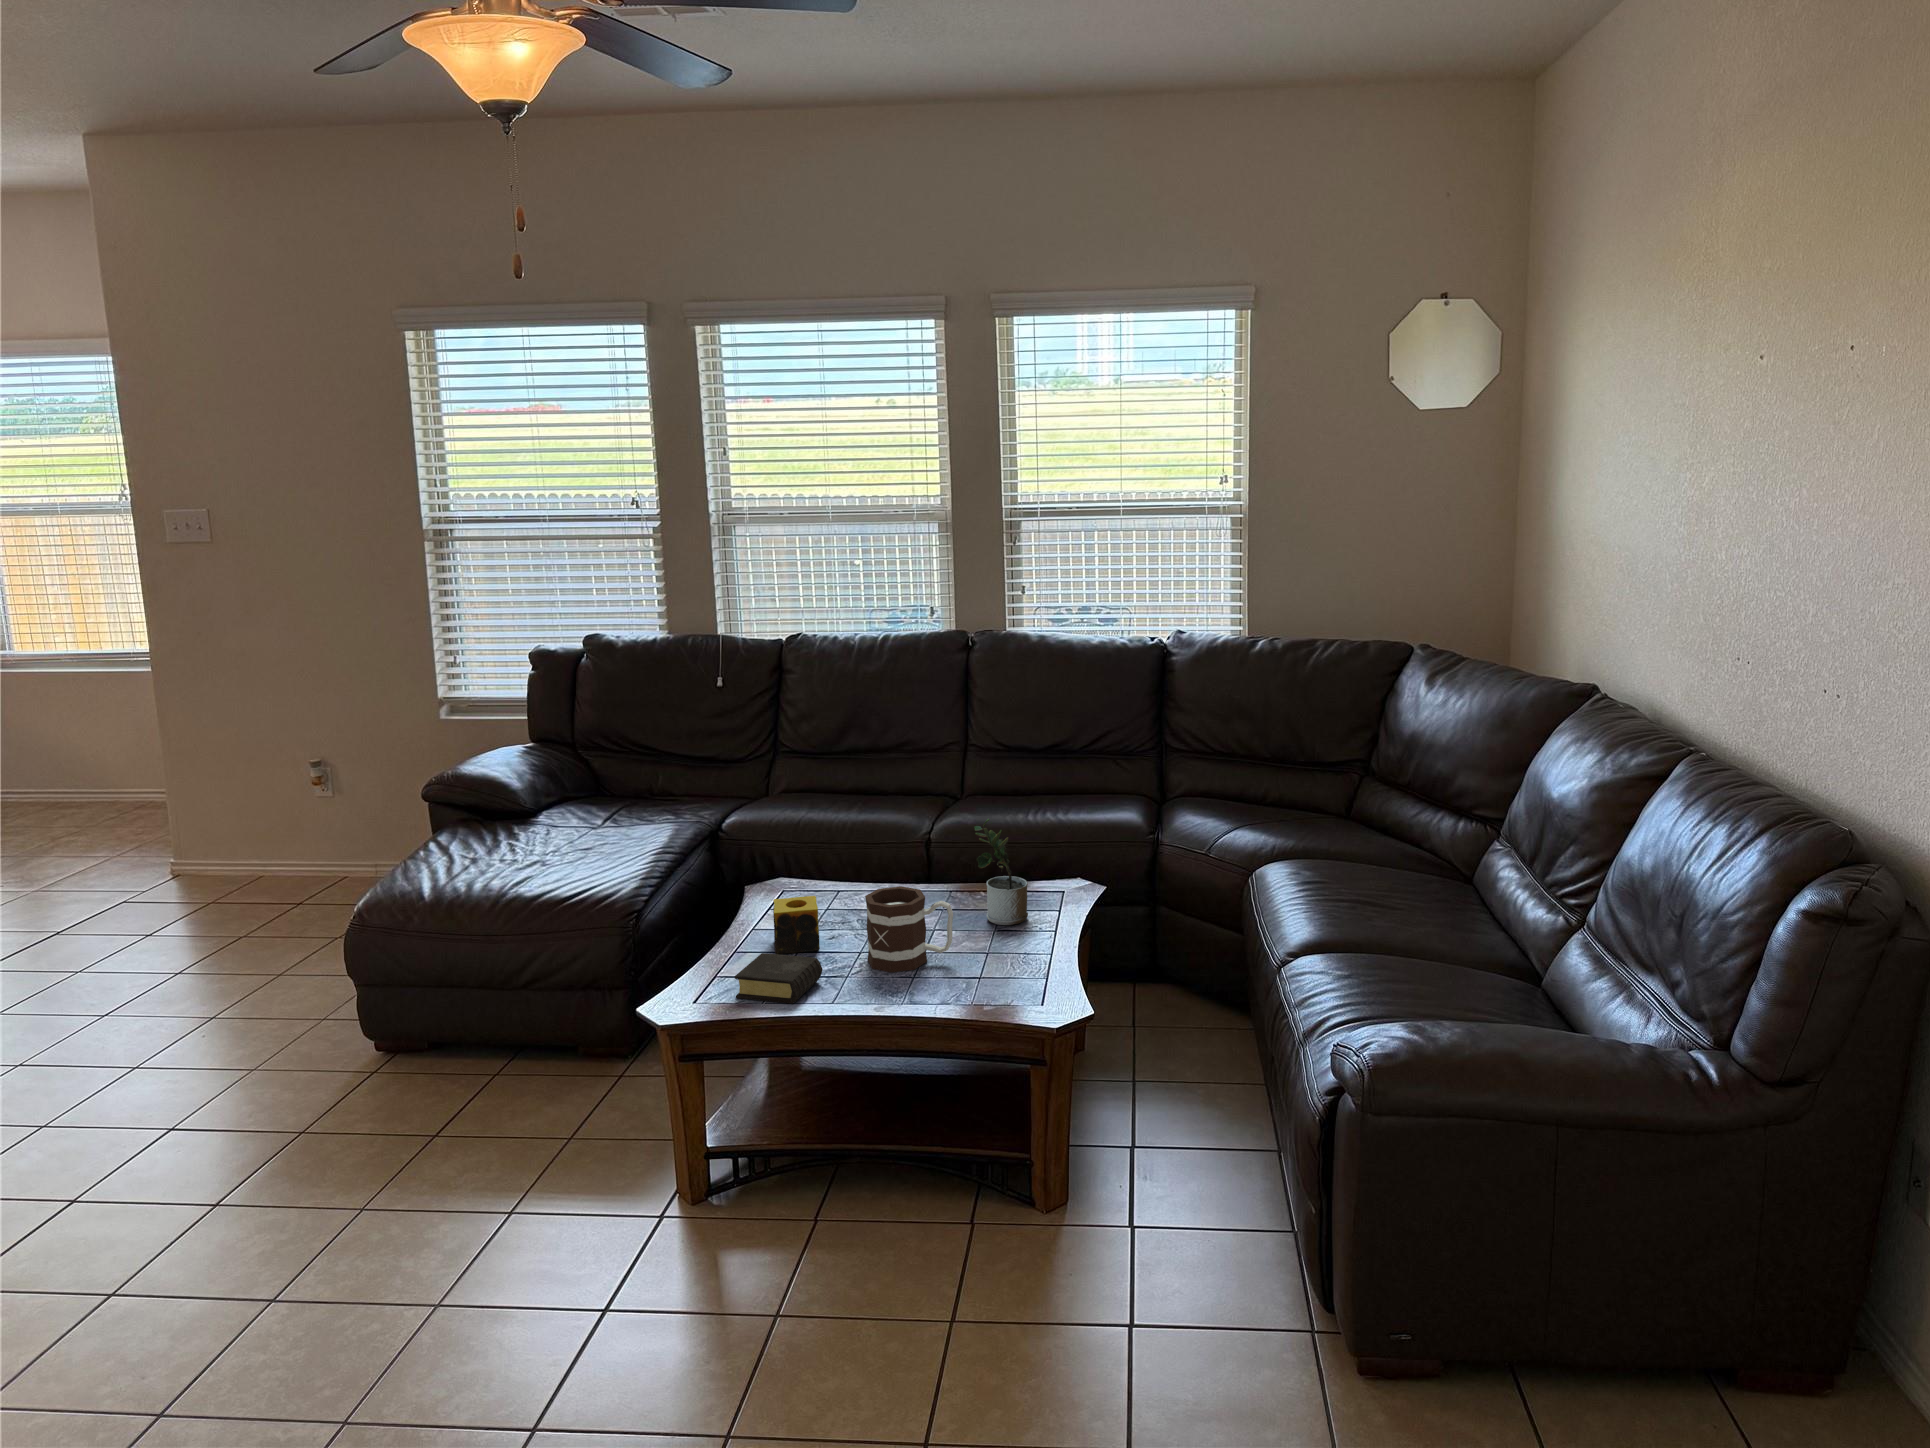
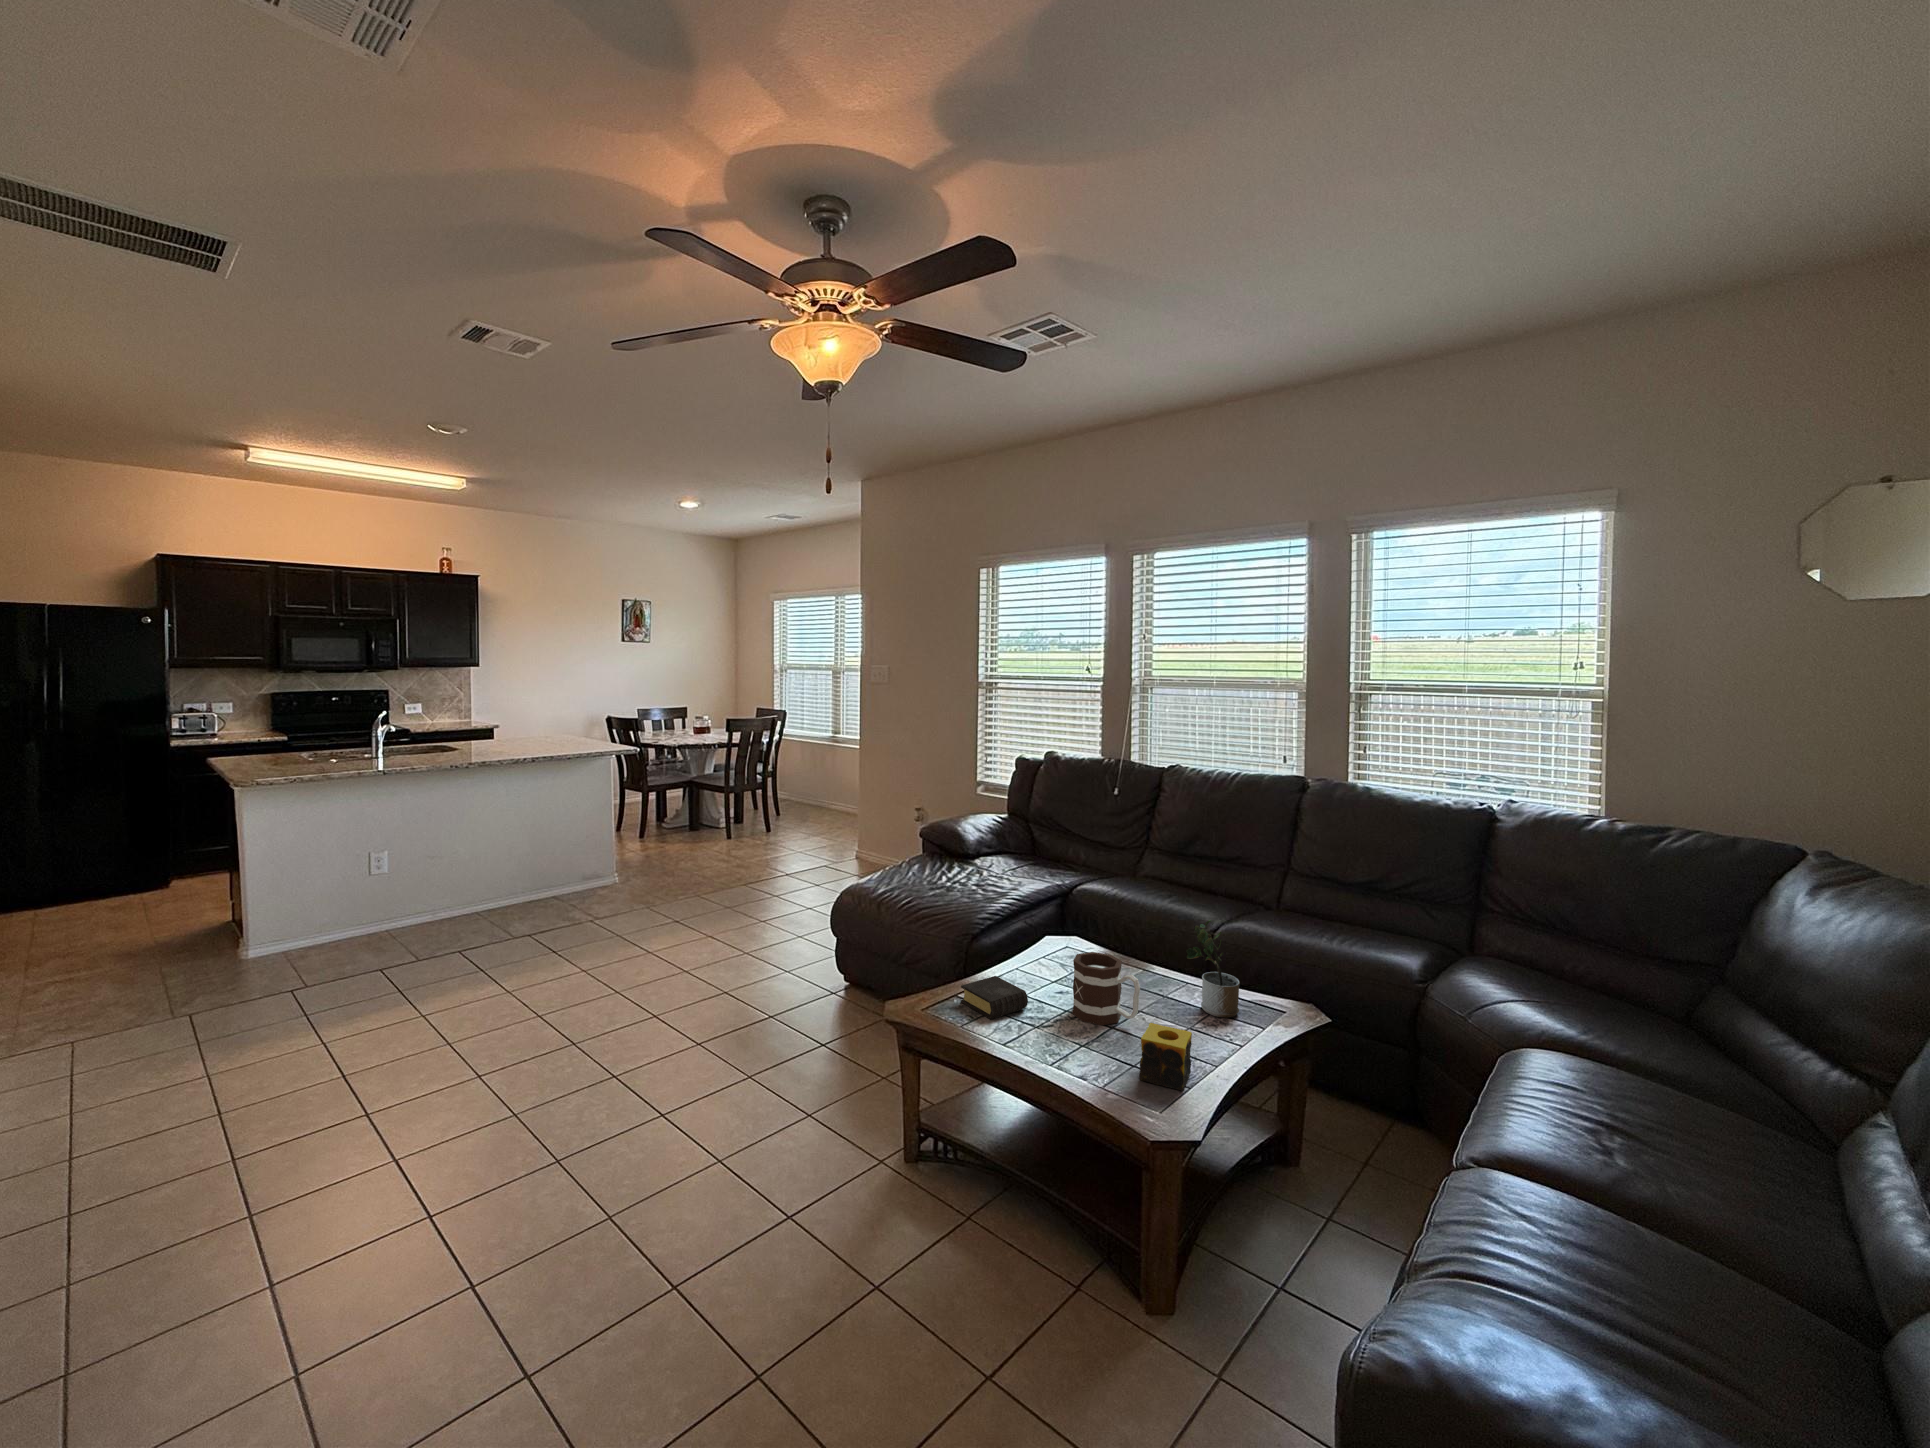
candle: present [773,896,820,954] -> present [1139,1023,1192,1090]

